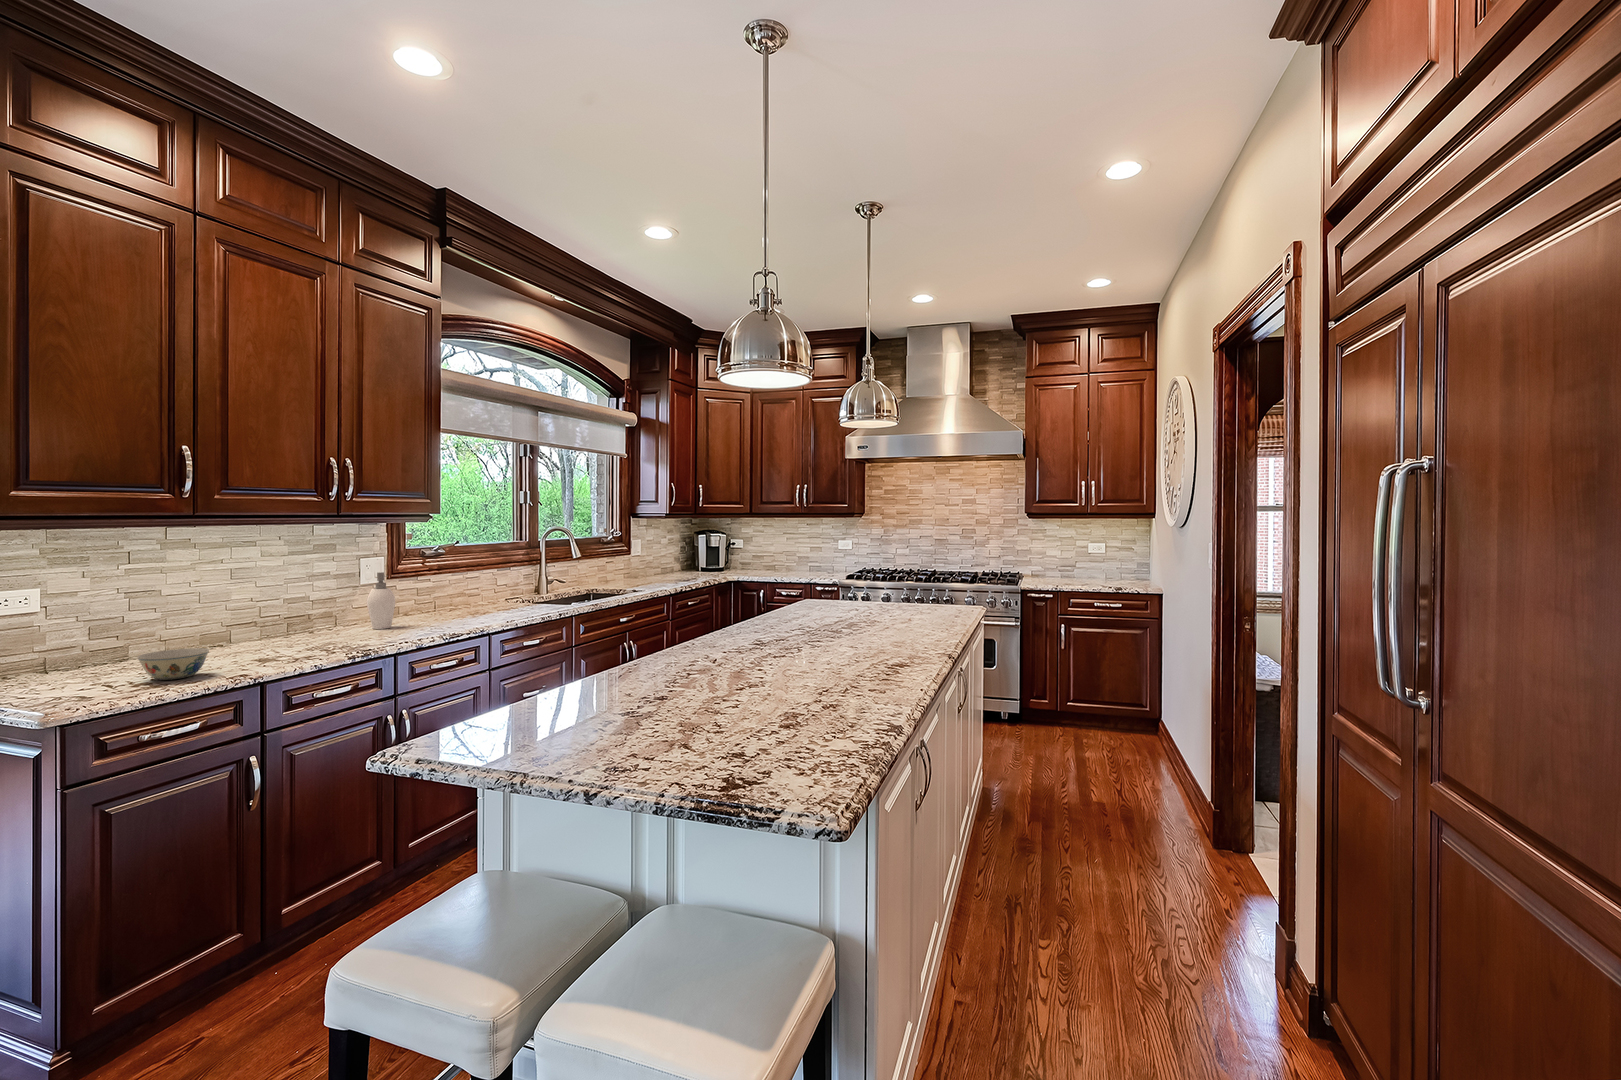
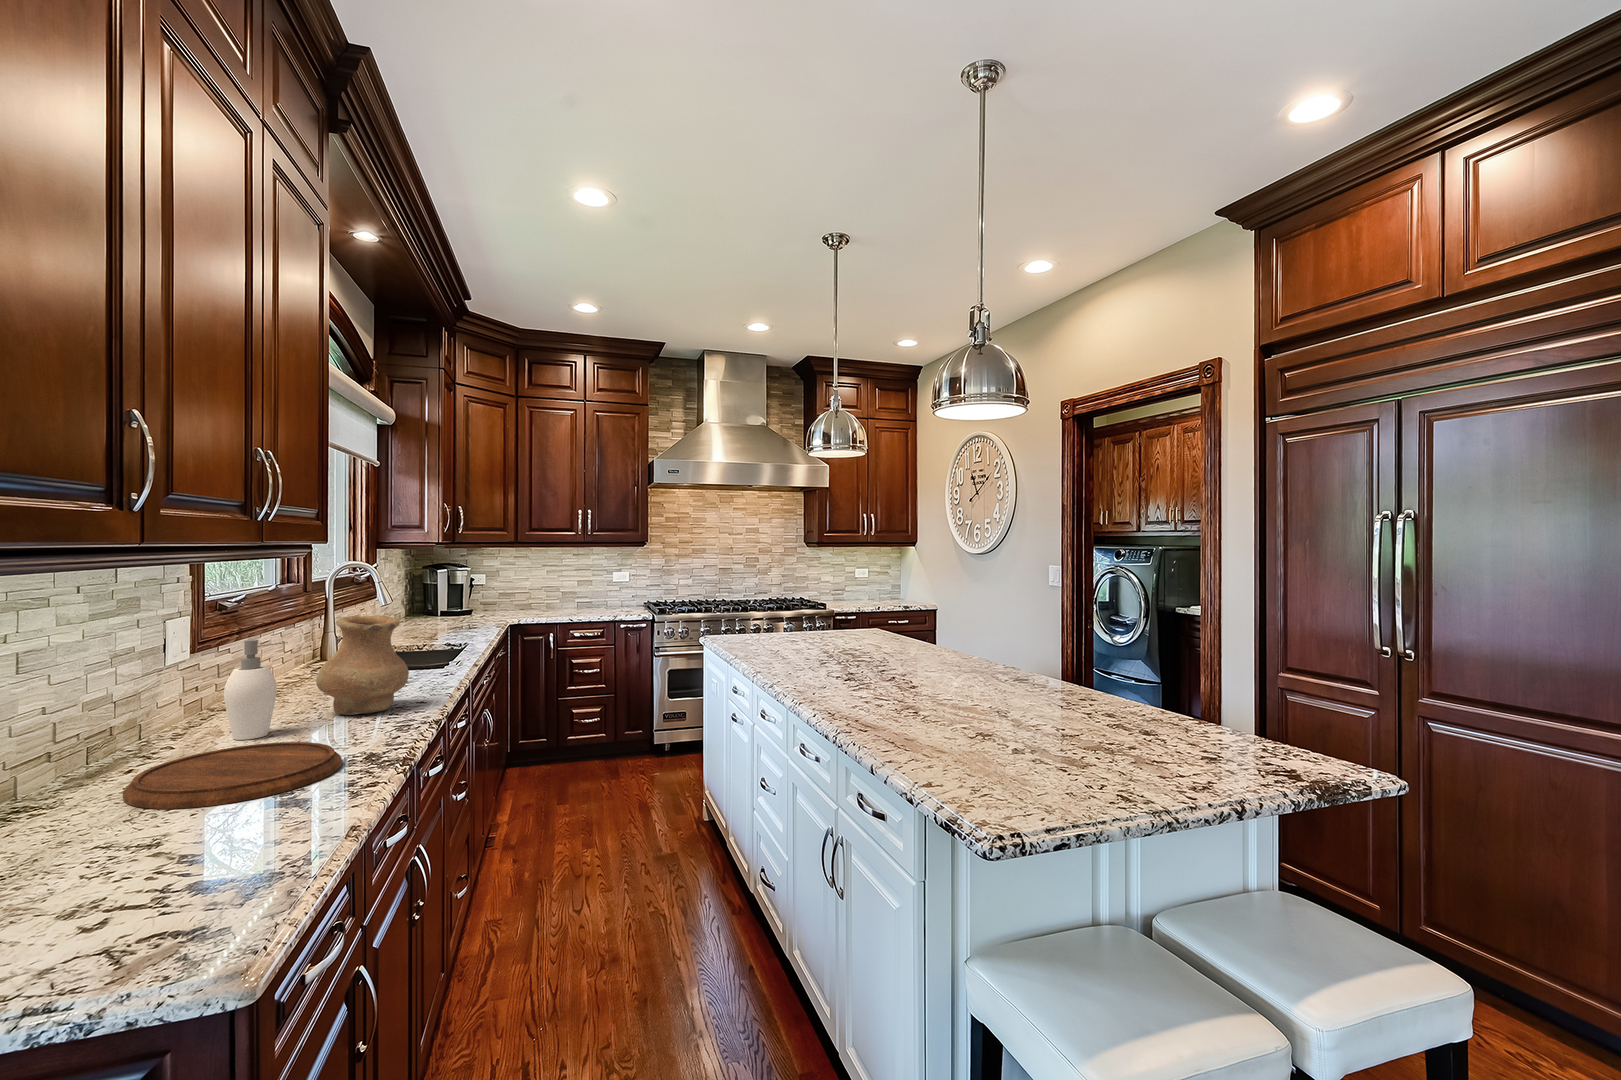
vase: none [430,562,485,624] -> present [316,616,409,715]
cutting board: none [262,629,373,652] -> present [123,742,342,809]
bowl: present [137,648,209,680] -> none [100,817,258,907]

